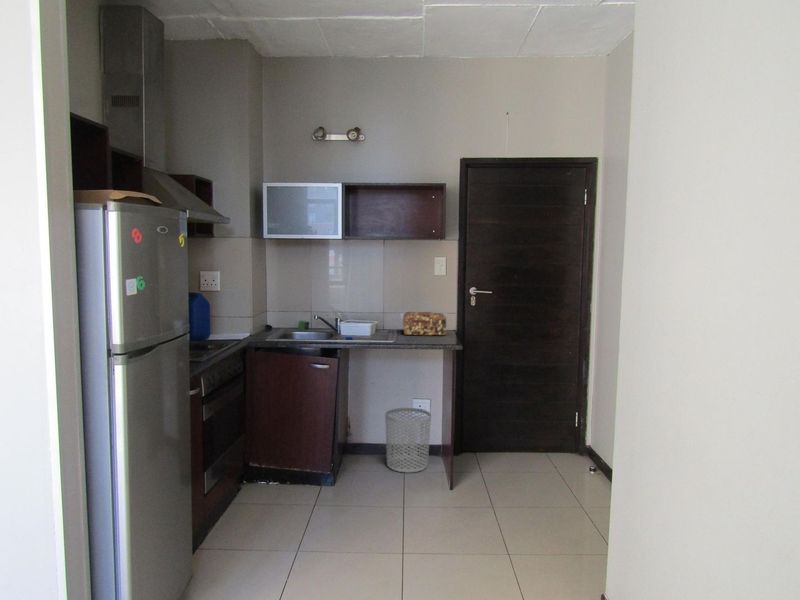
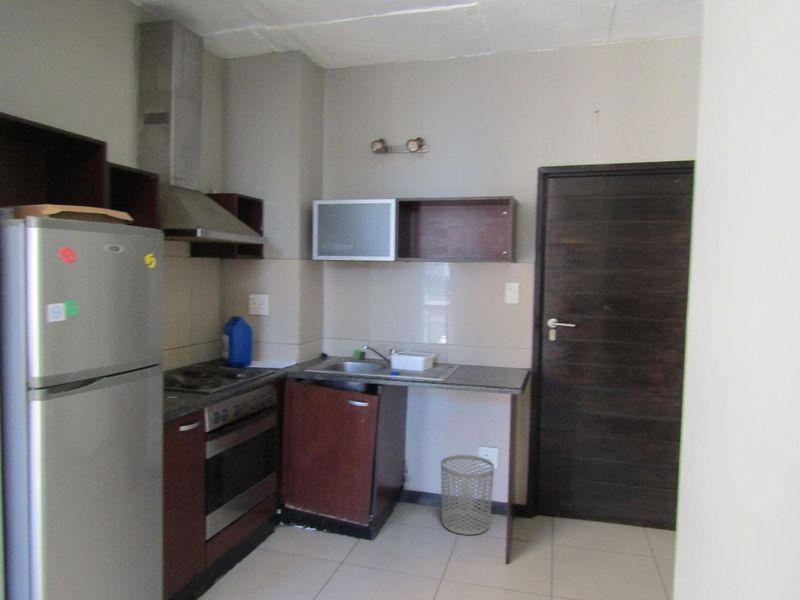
bread loaf: present [403,312,446,335] -> none [463,345,514,374]

